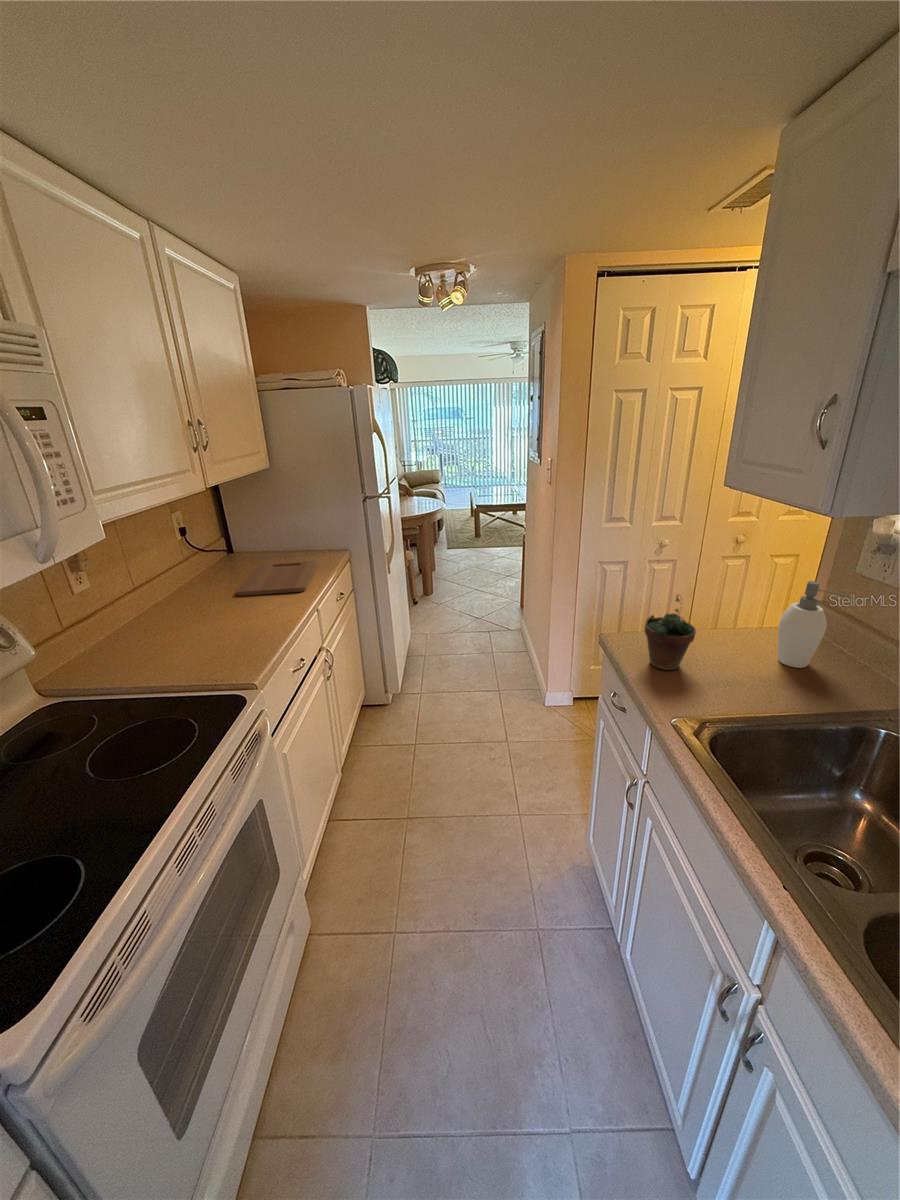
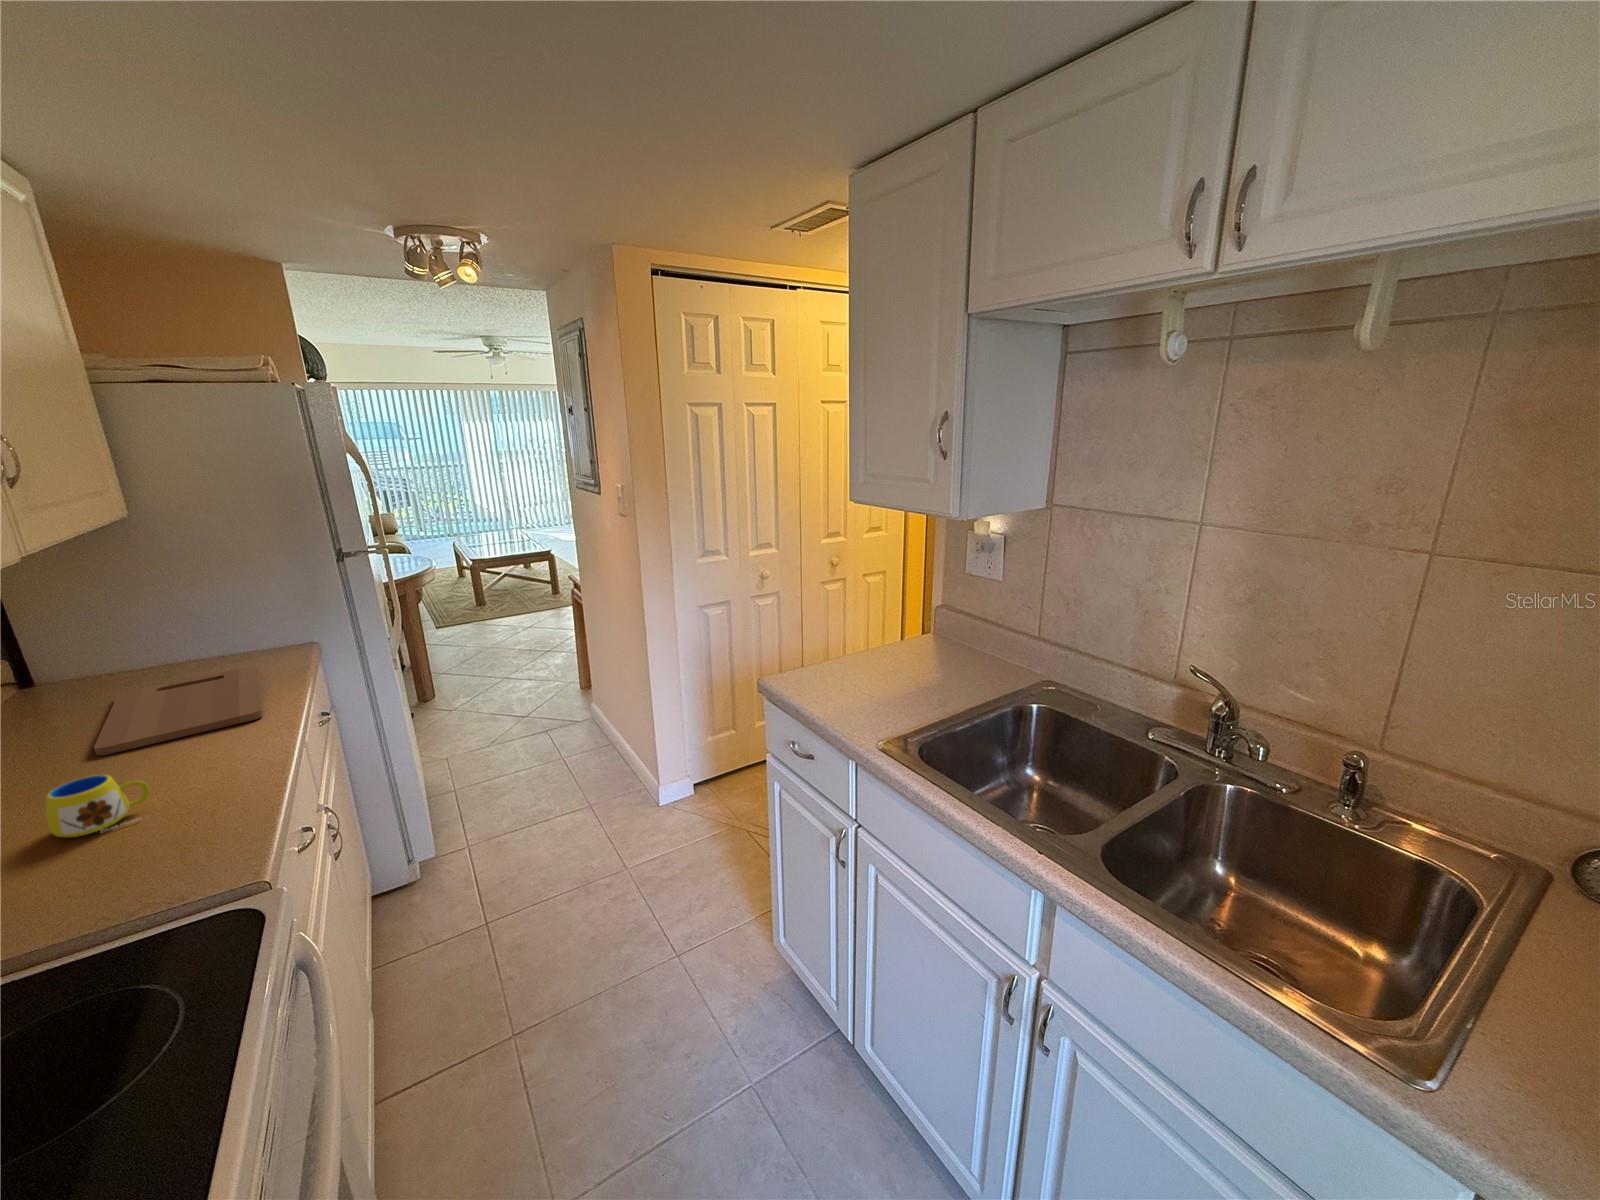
soap dispenser: present [778,581,852,668] -> none [924,583,976,668]
succulent plant: present [645,595,696,670] -> none [814,613,866,698]
mug: none [203,606,241,635] -> present [46,775,150,837]

